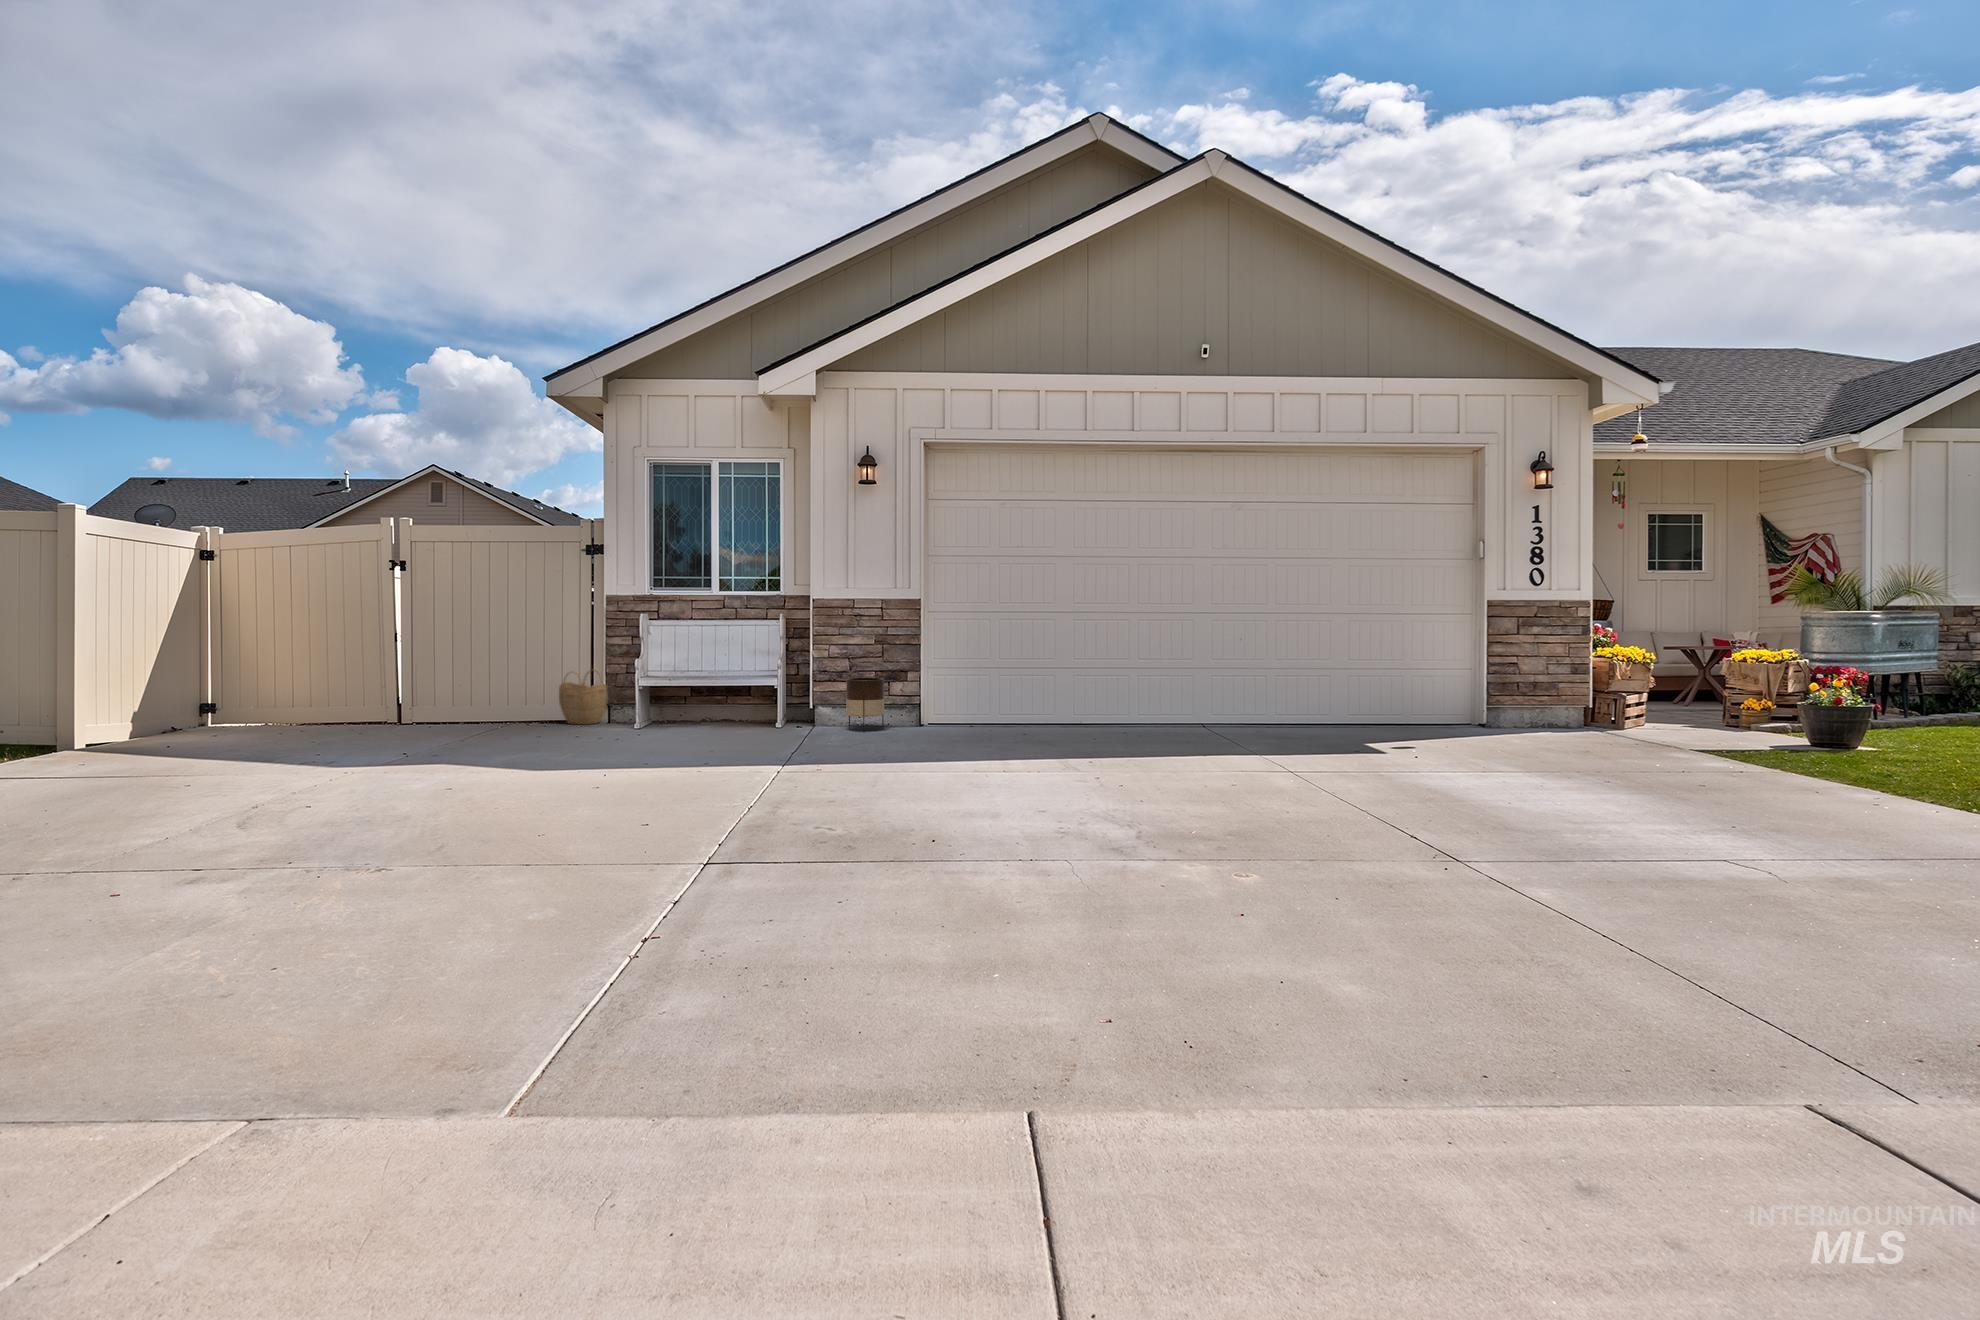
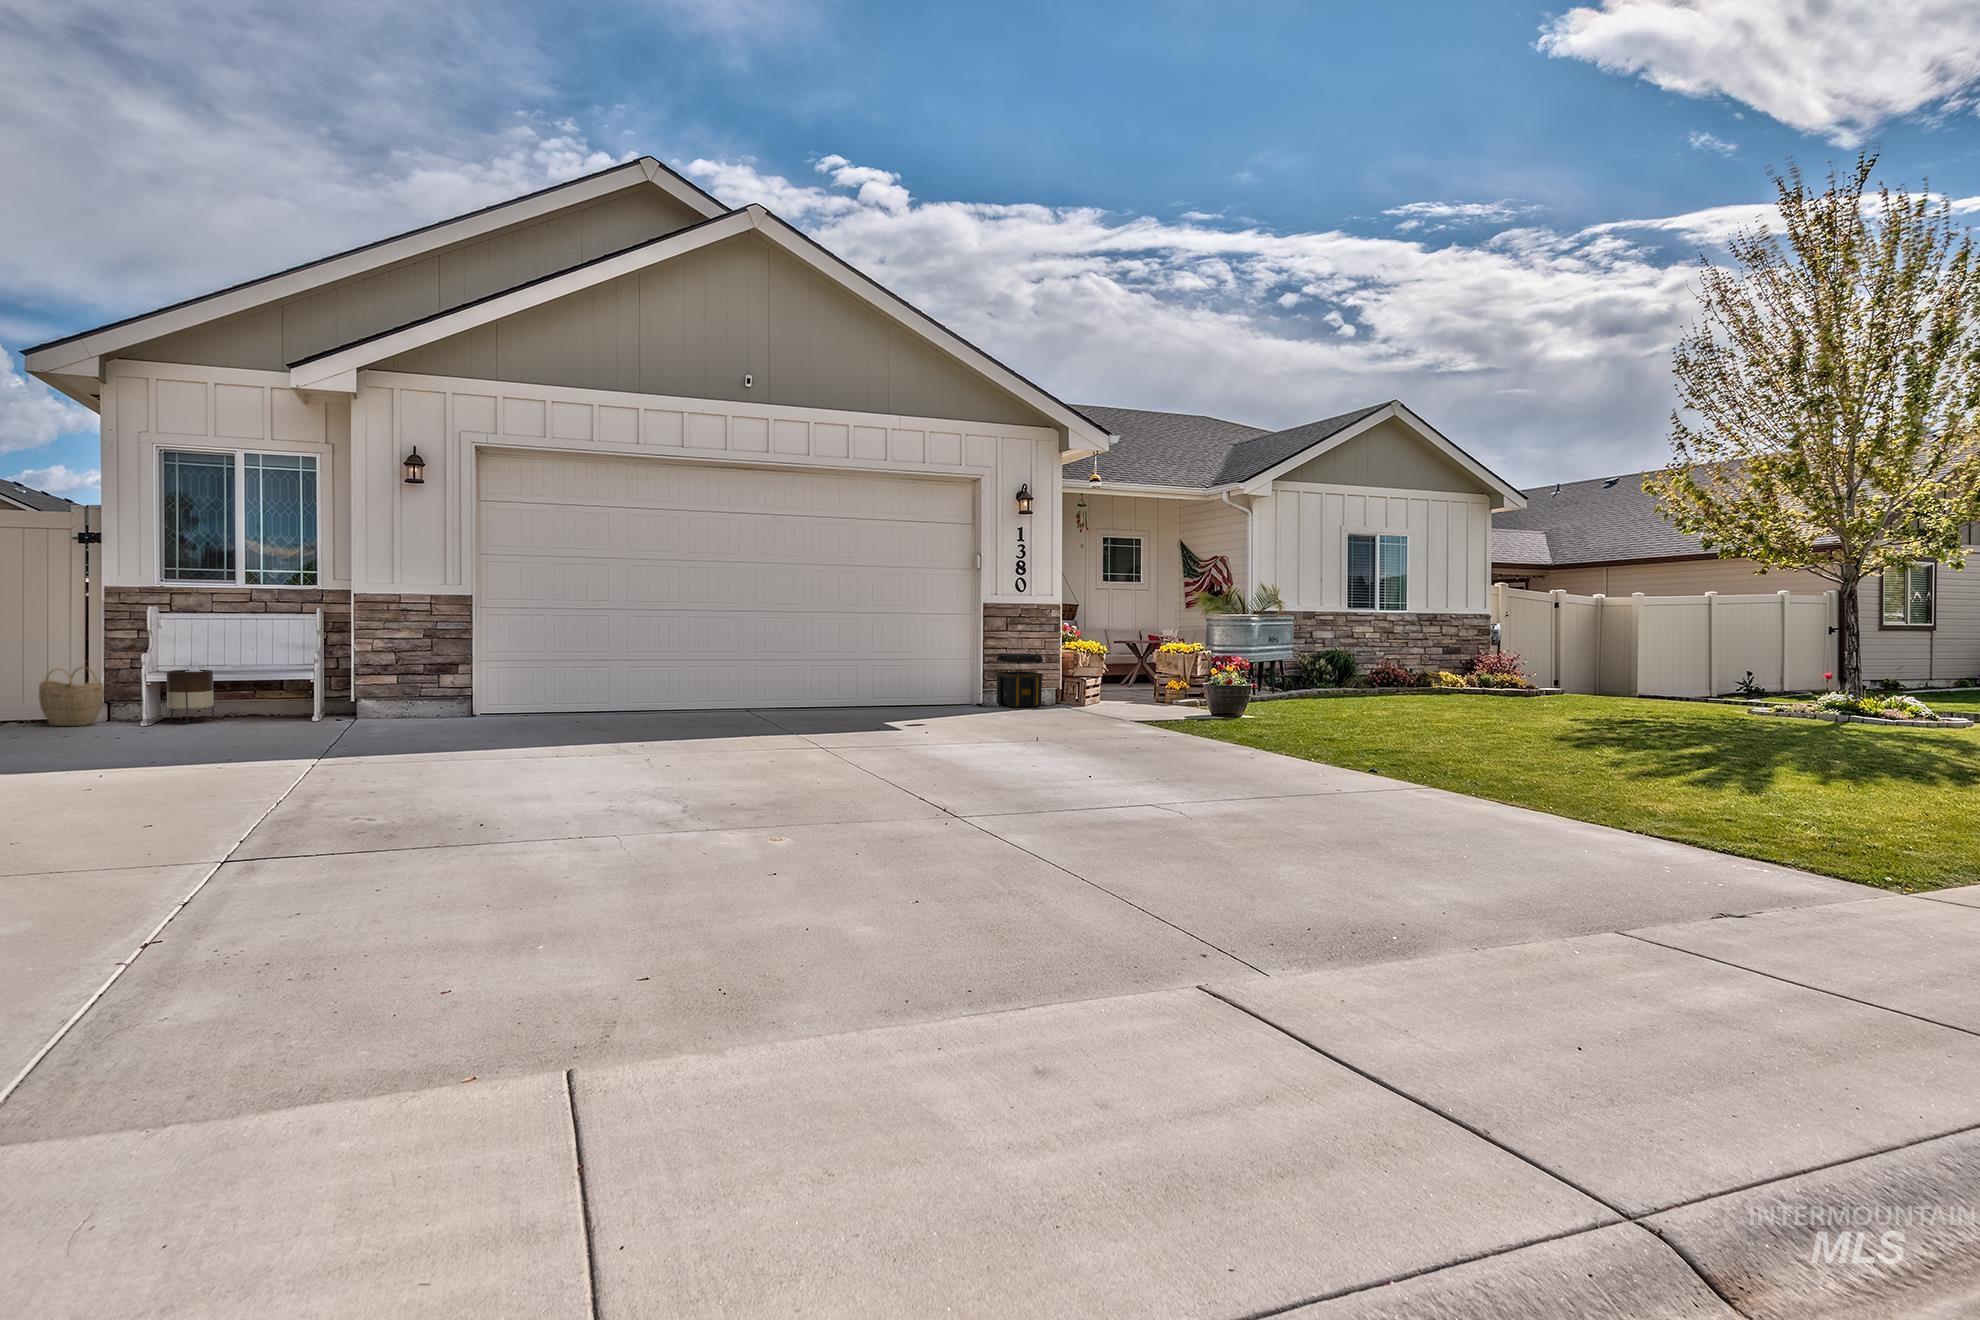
toolbox: none [1504,662,1568,729] -> present [996,653,1043,708]
planter: present [846,678,884,732] -> present [166,670,214,725]

